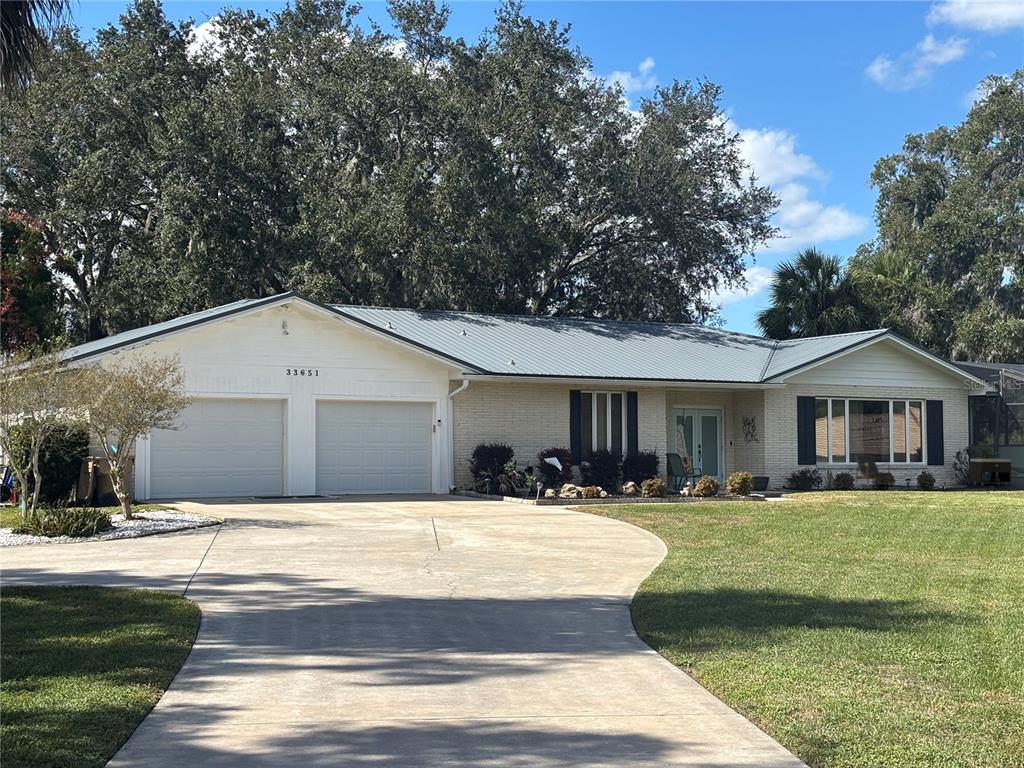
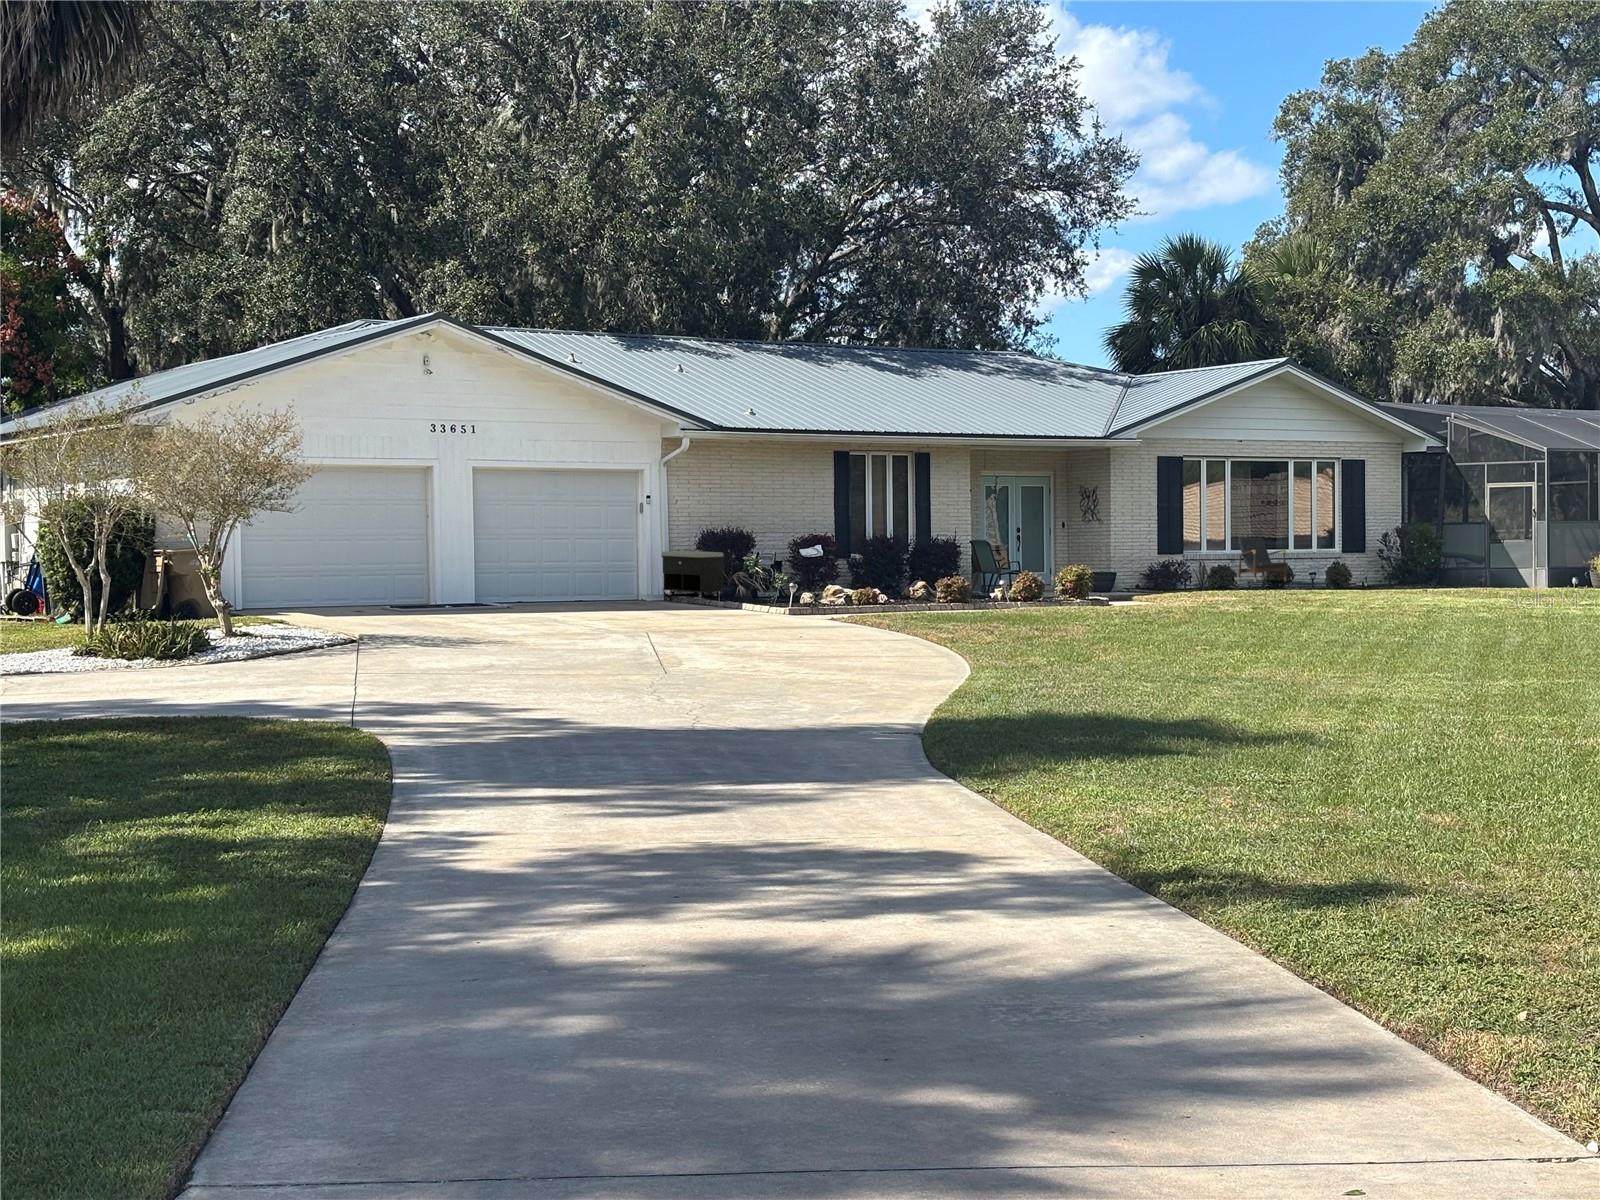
storage bench: present [970,459,1012,485] -> present [662,551,724,597]

